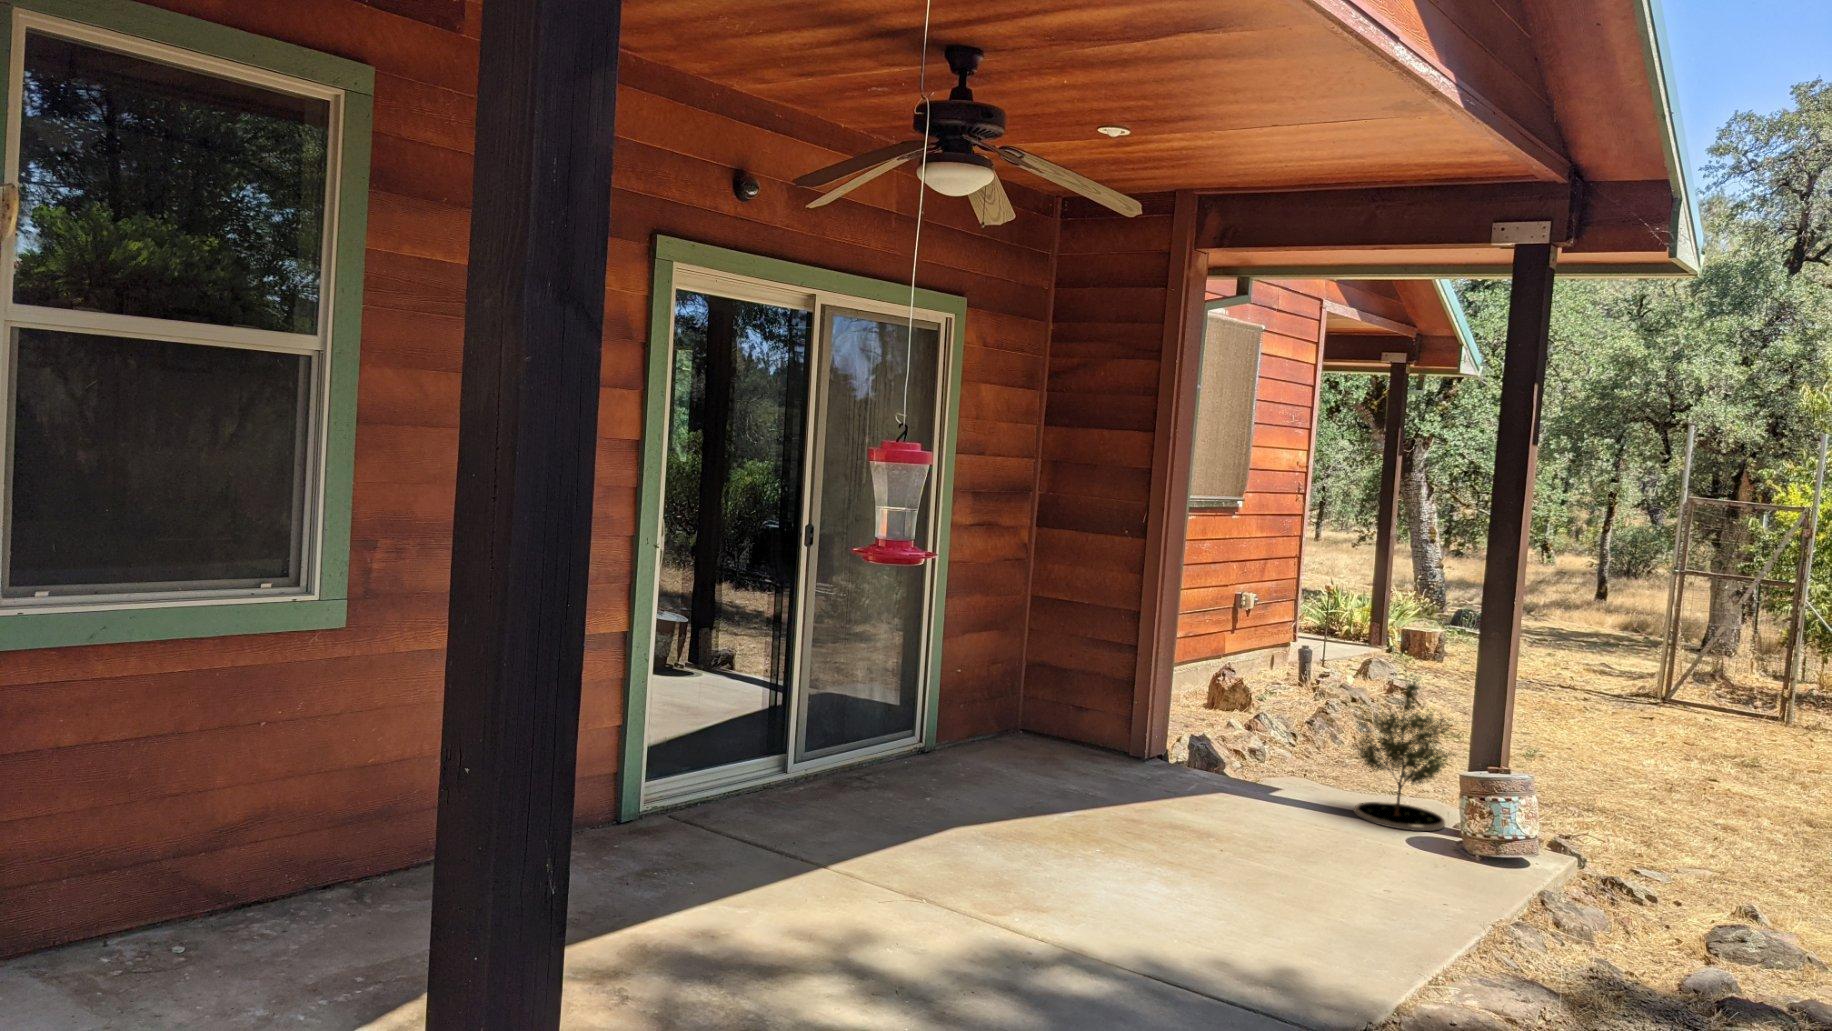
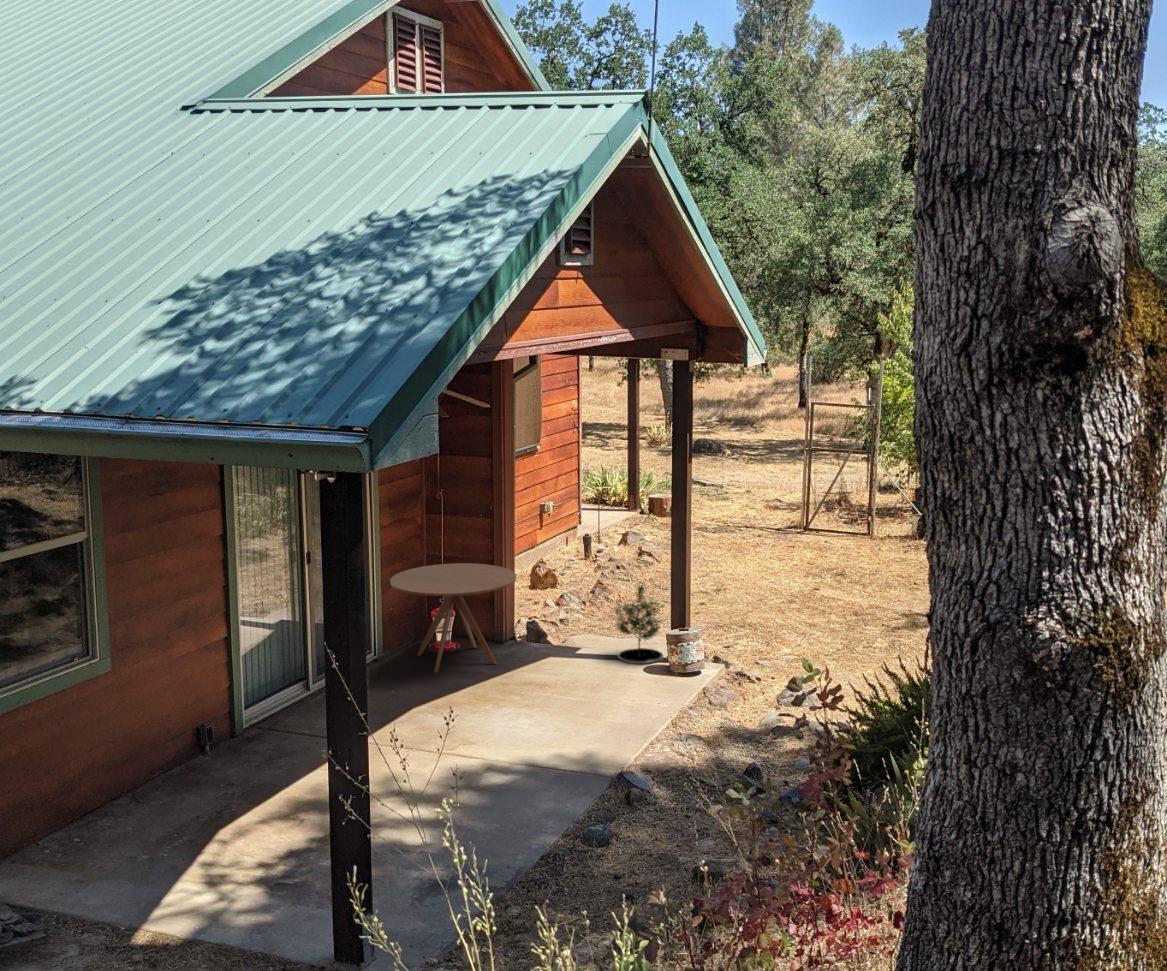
round table: none [955,607,1178,787] -> present [390,563,516,673]

